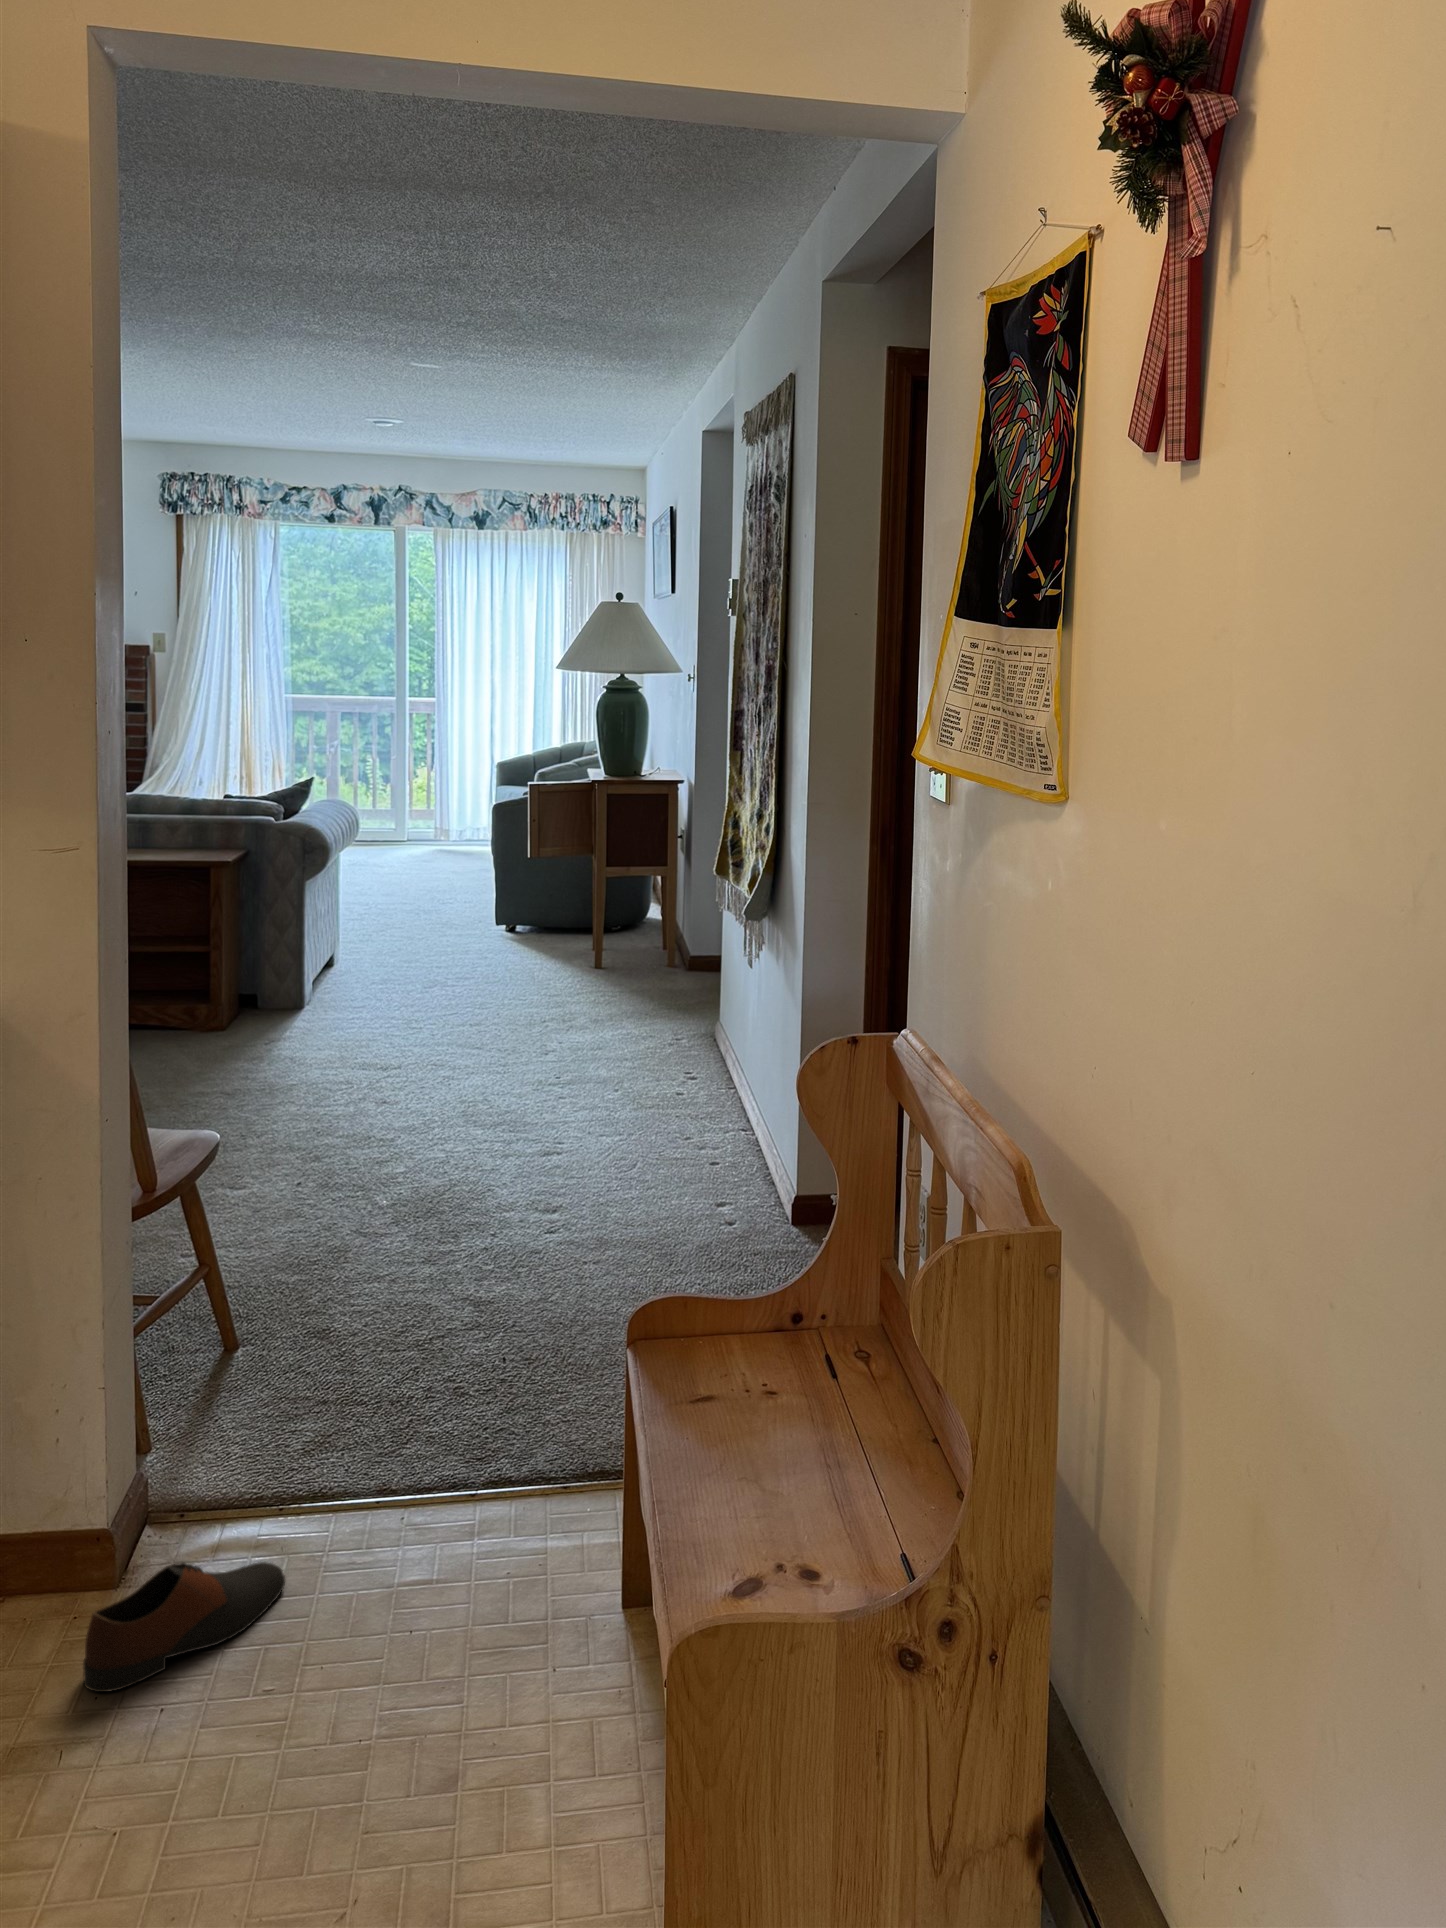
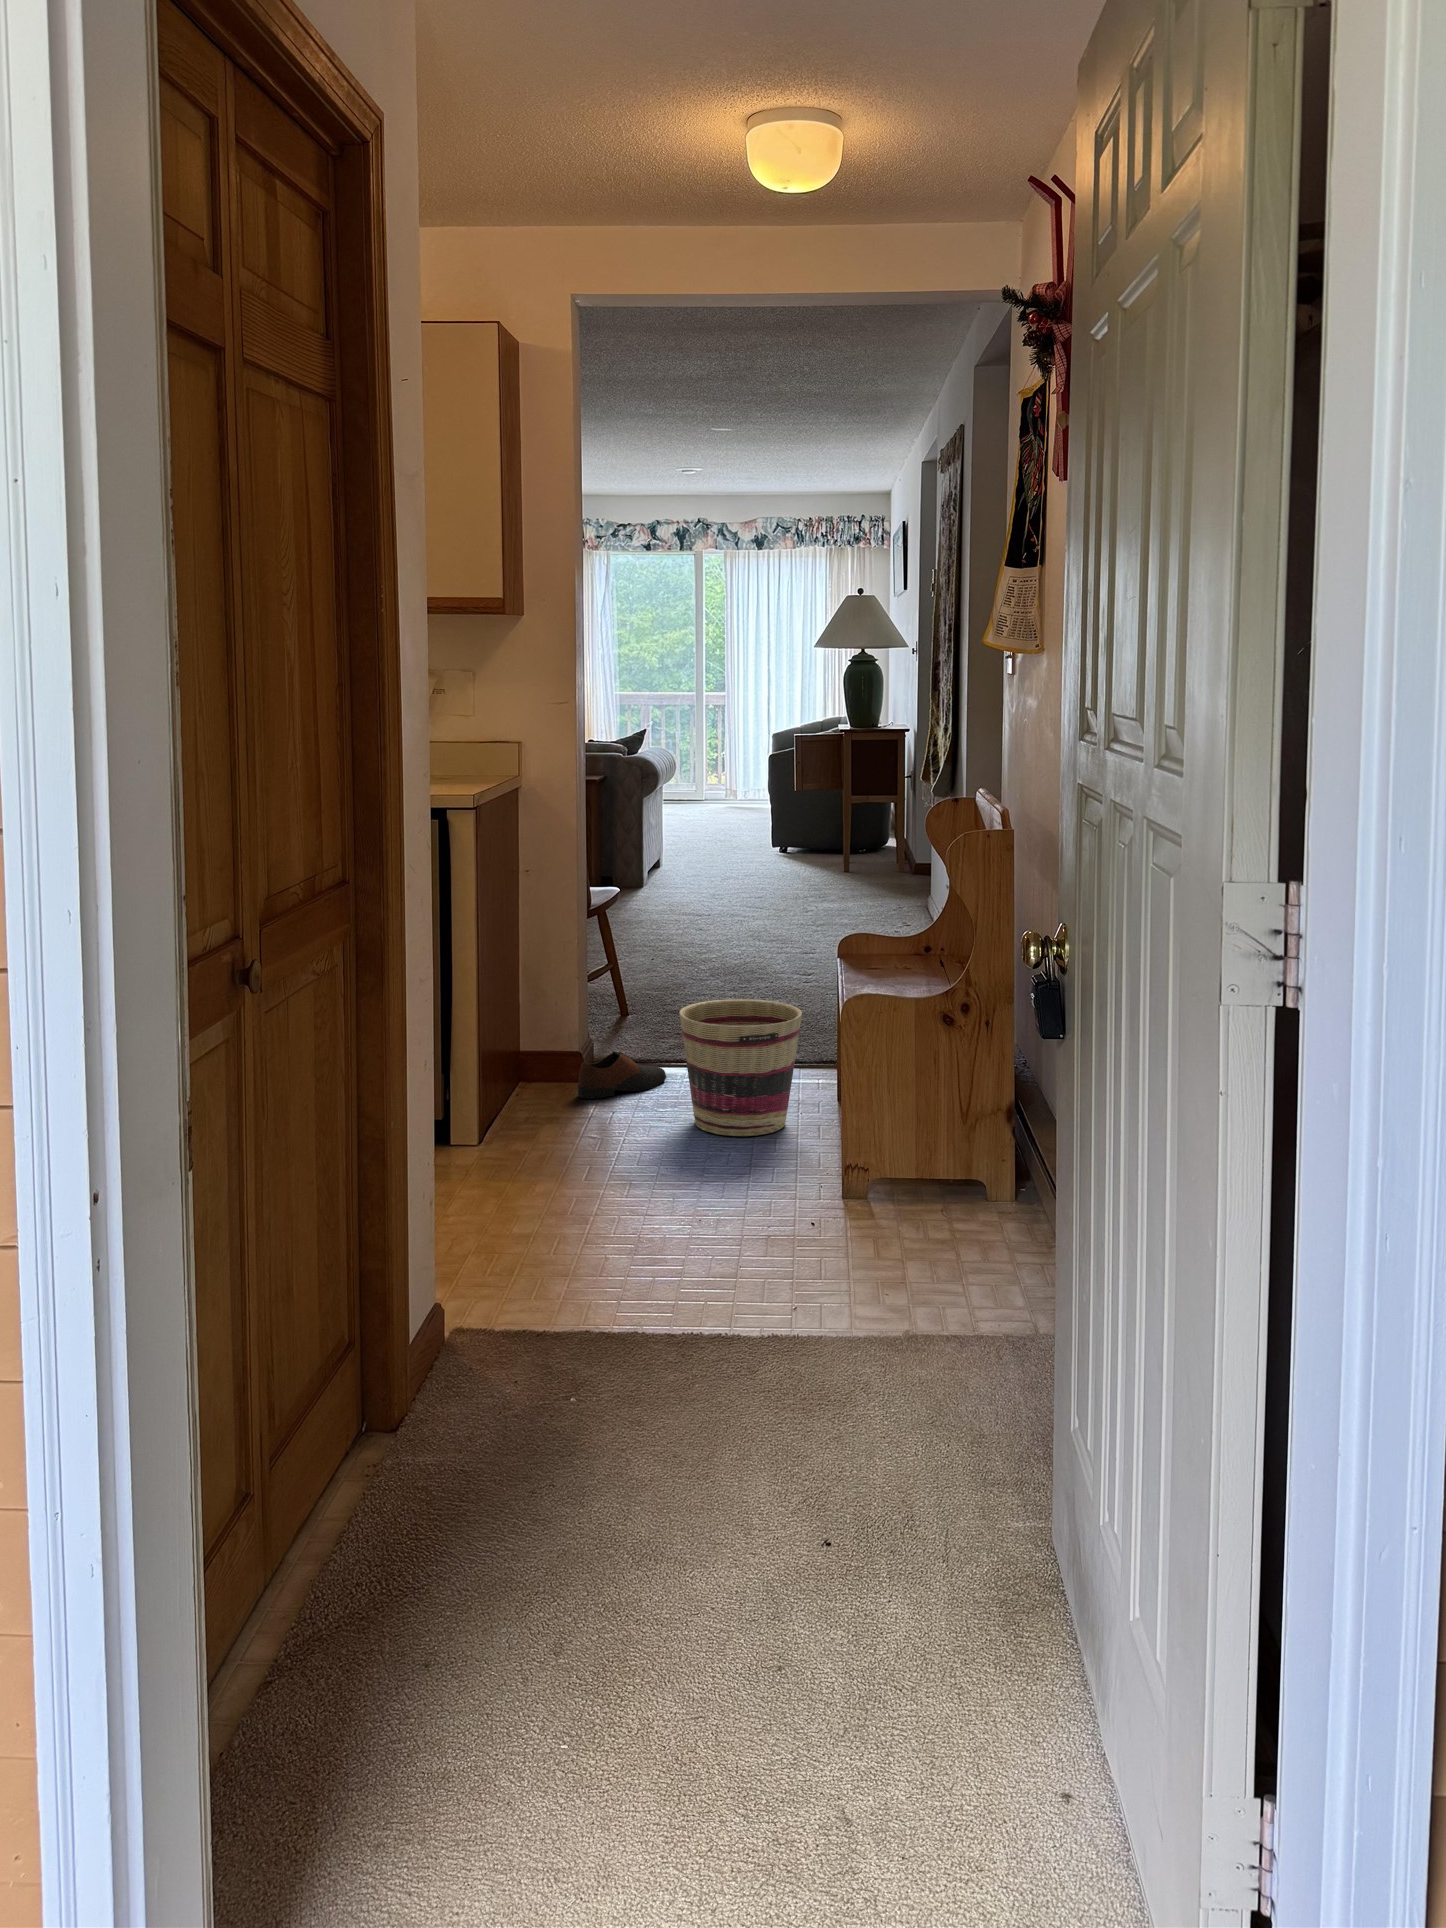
basket: none [297,1470,565,1830] -> present [679,999,802,1136]

